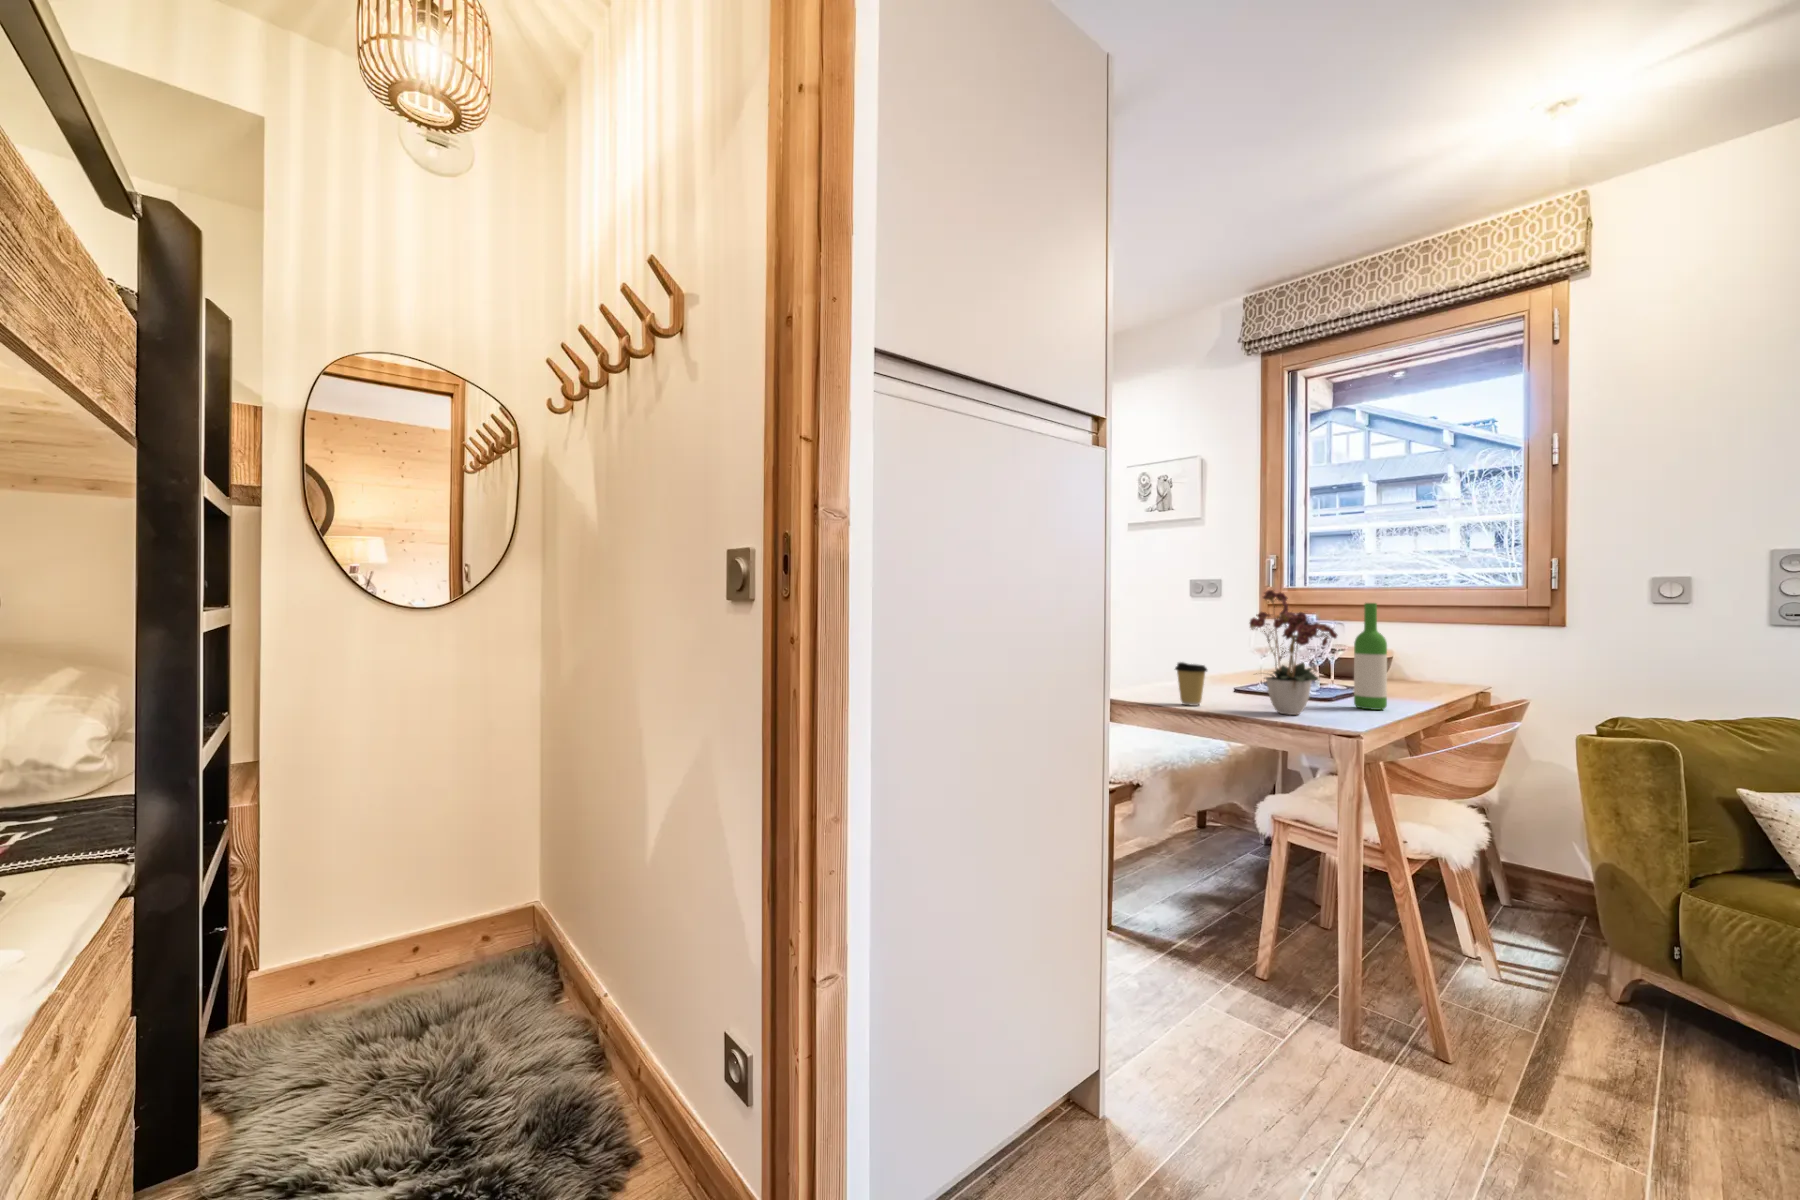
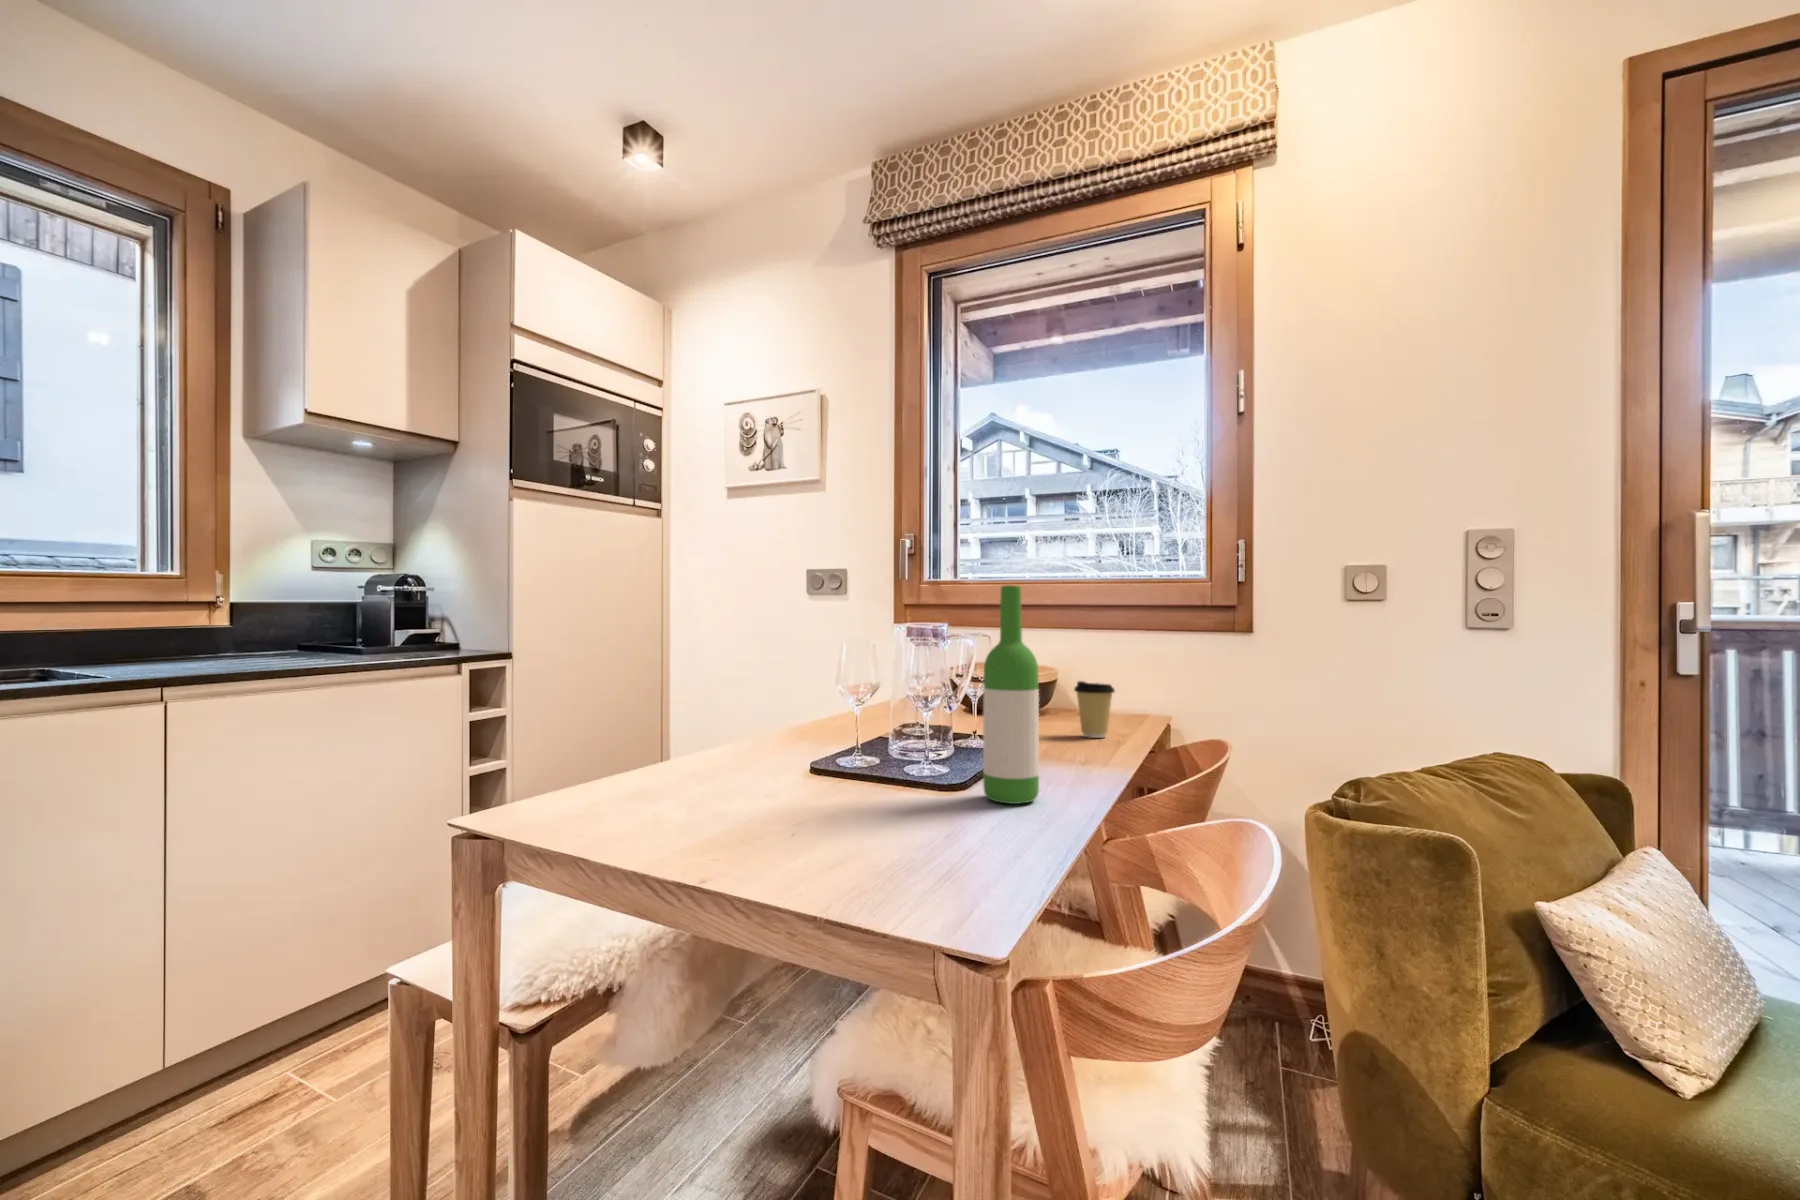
flower arrangement: present [1250,590,1338,715] -> none [748,532,946,850]
coffee cup: present [1175,662,1207,706] -> present [1074,681,1114,738]

